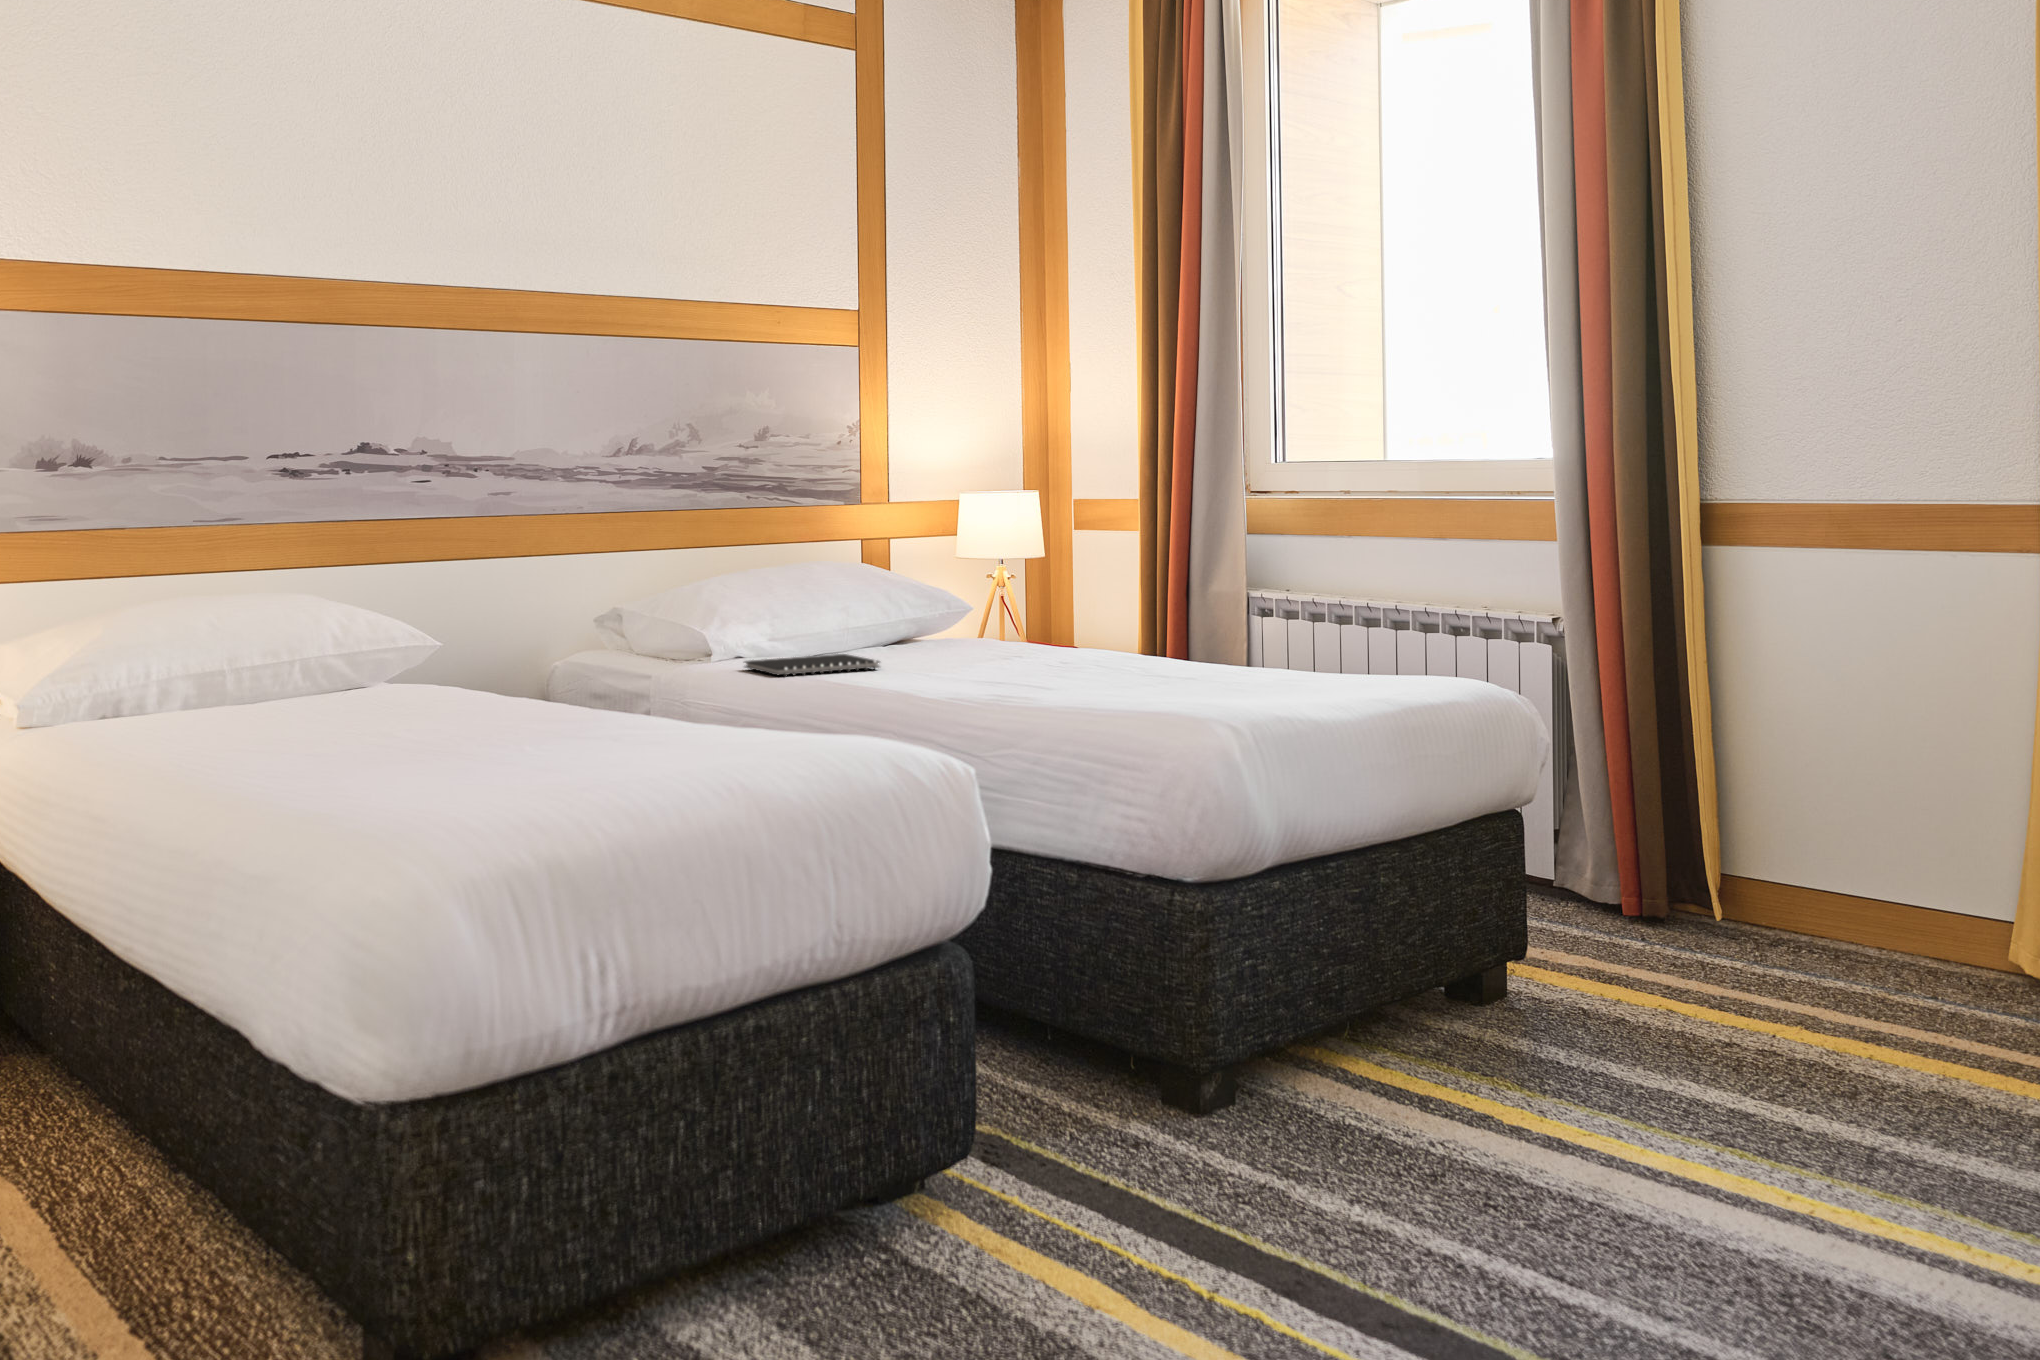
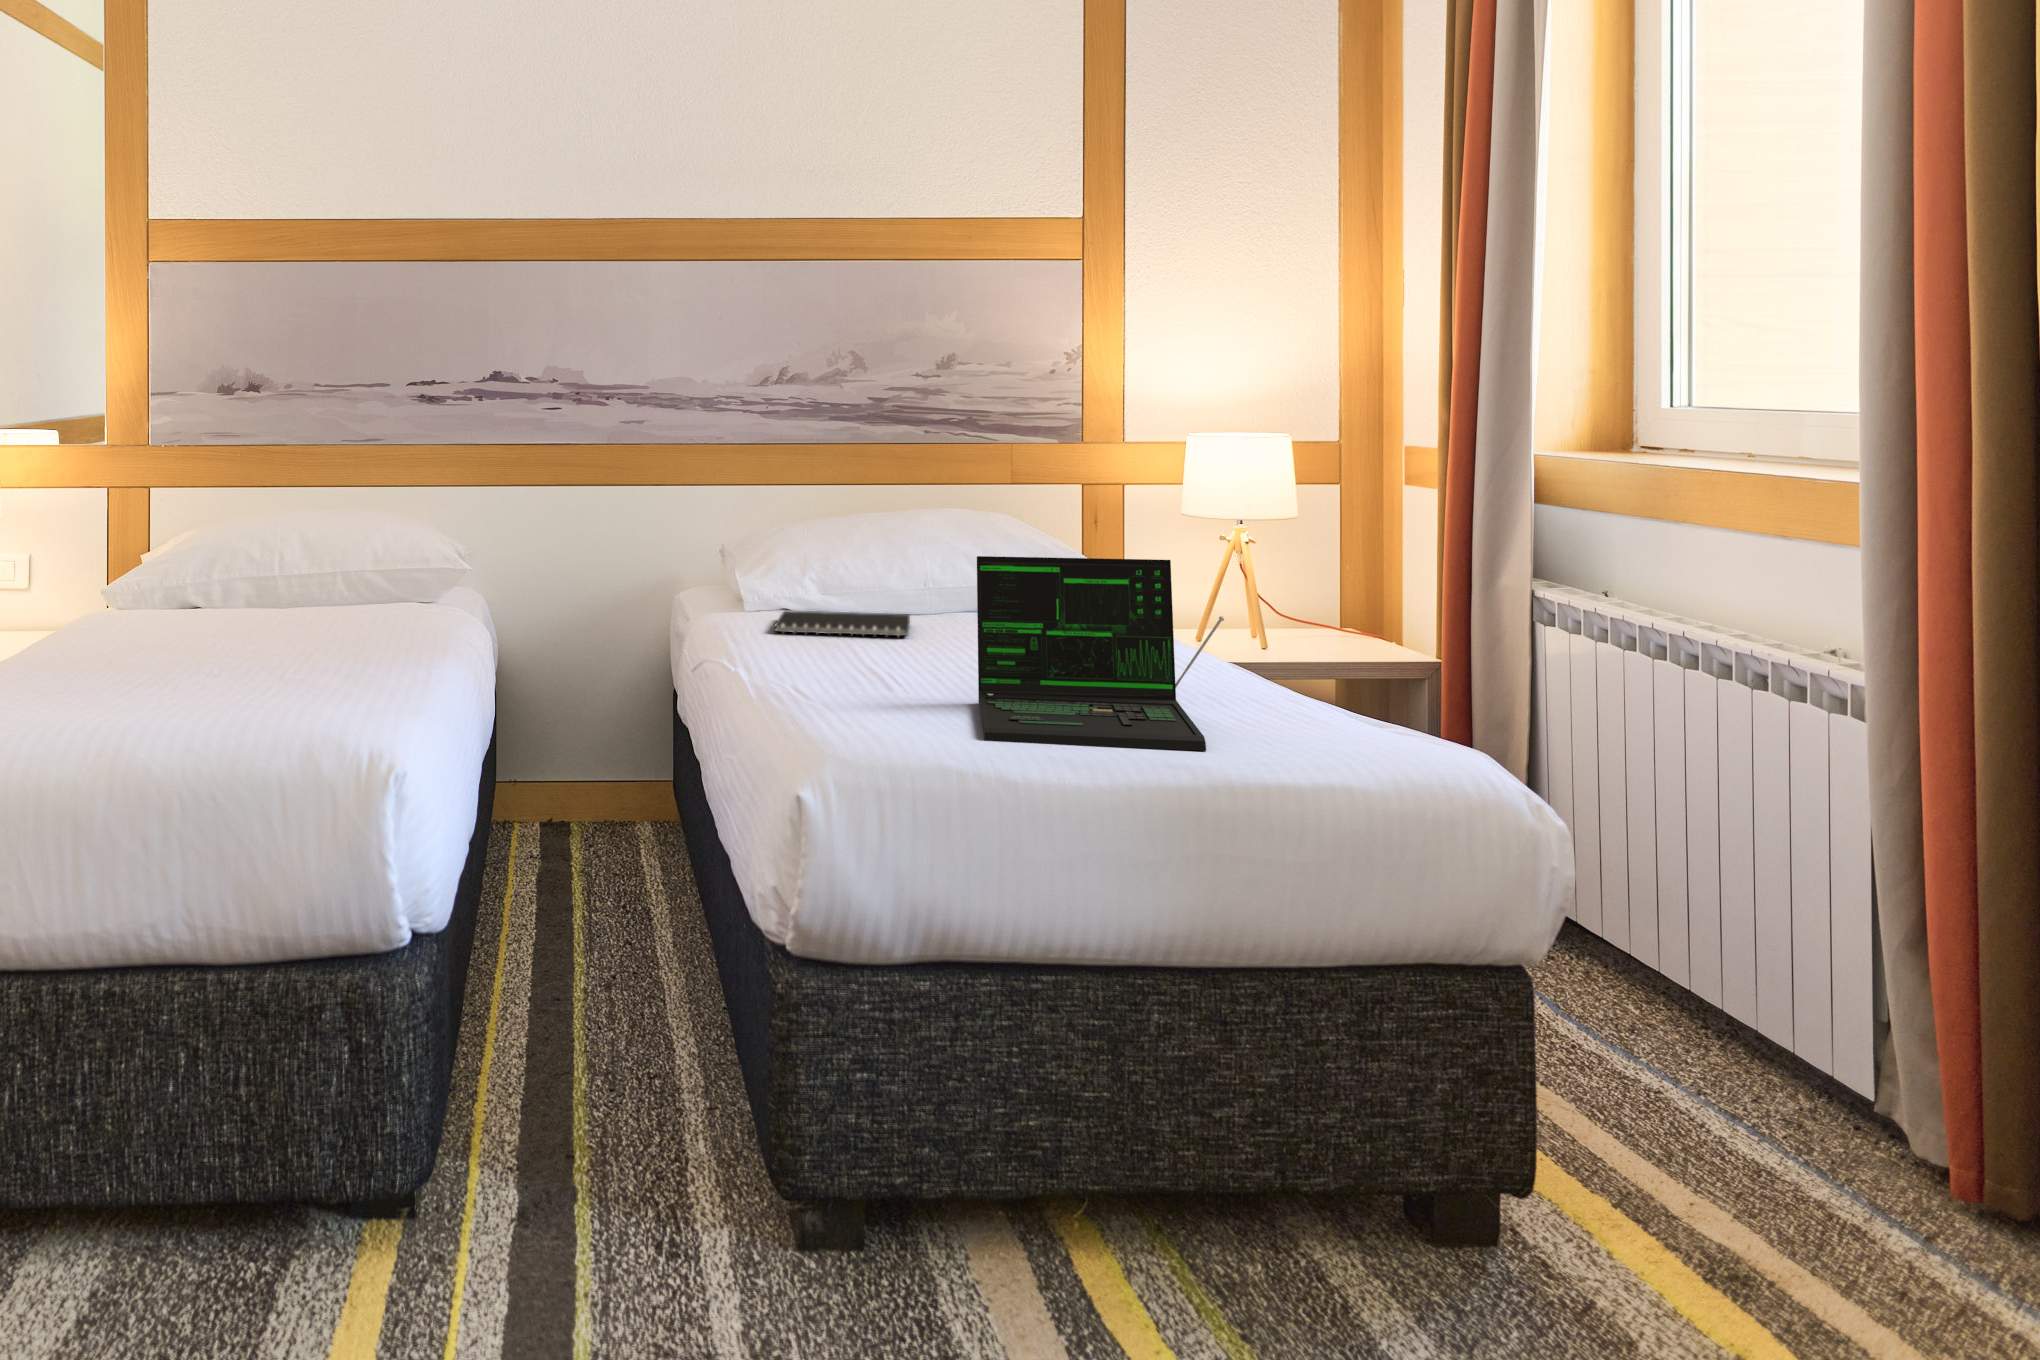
laptop: none [1057,575,1261,705] -> present [977,556,1224,751]

